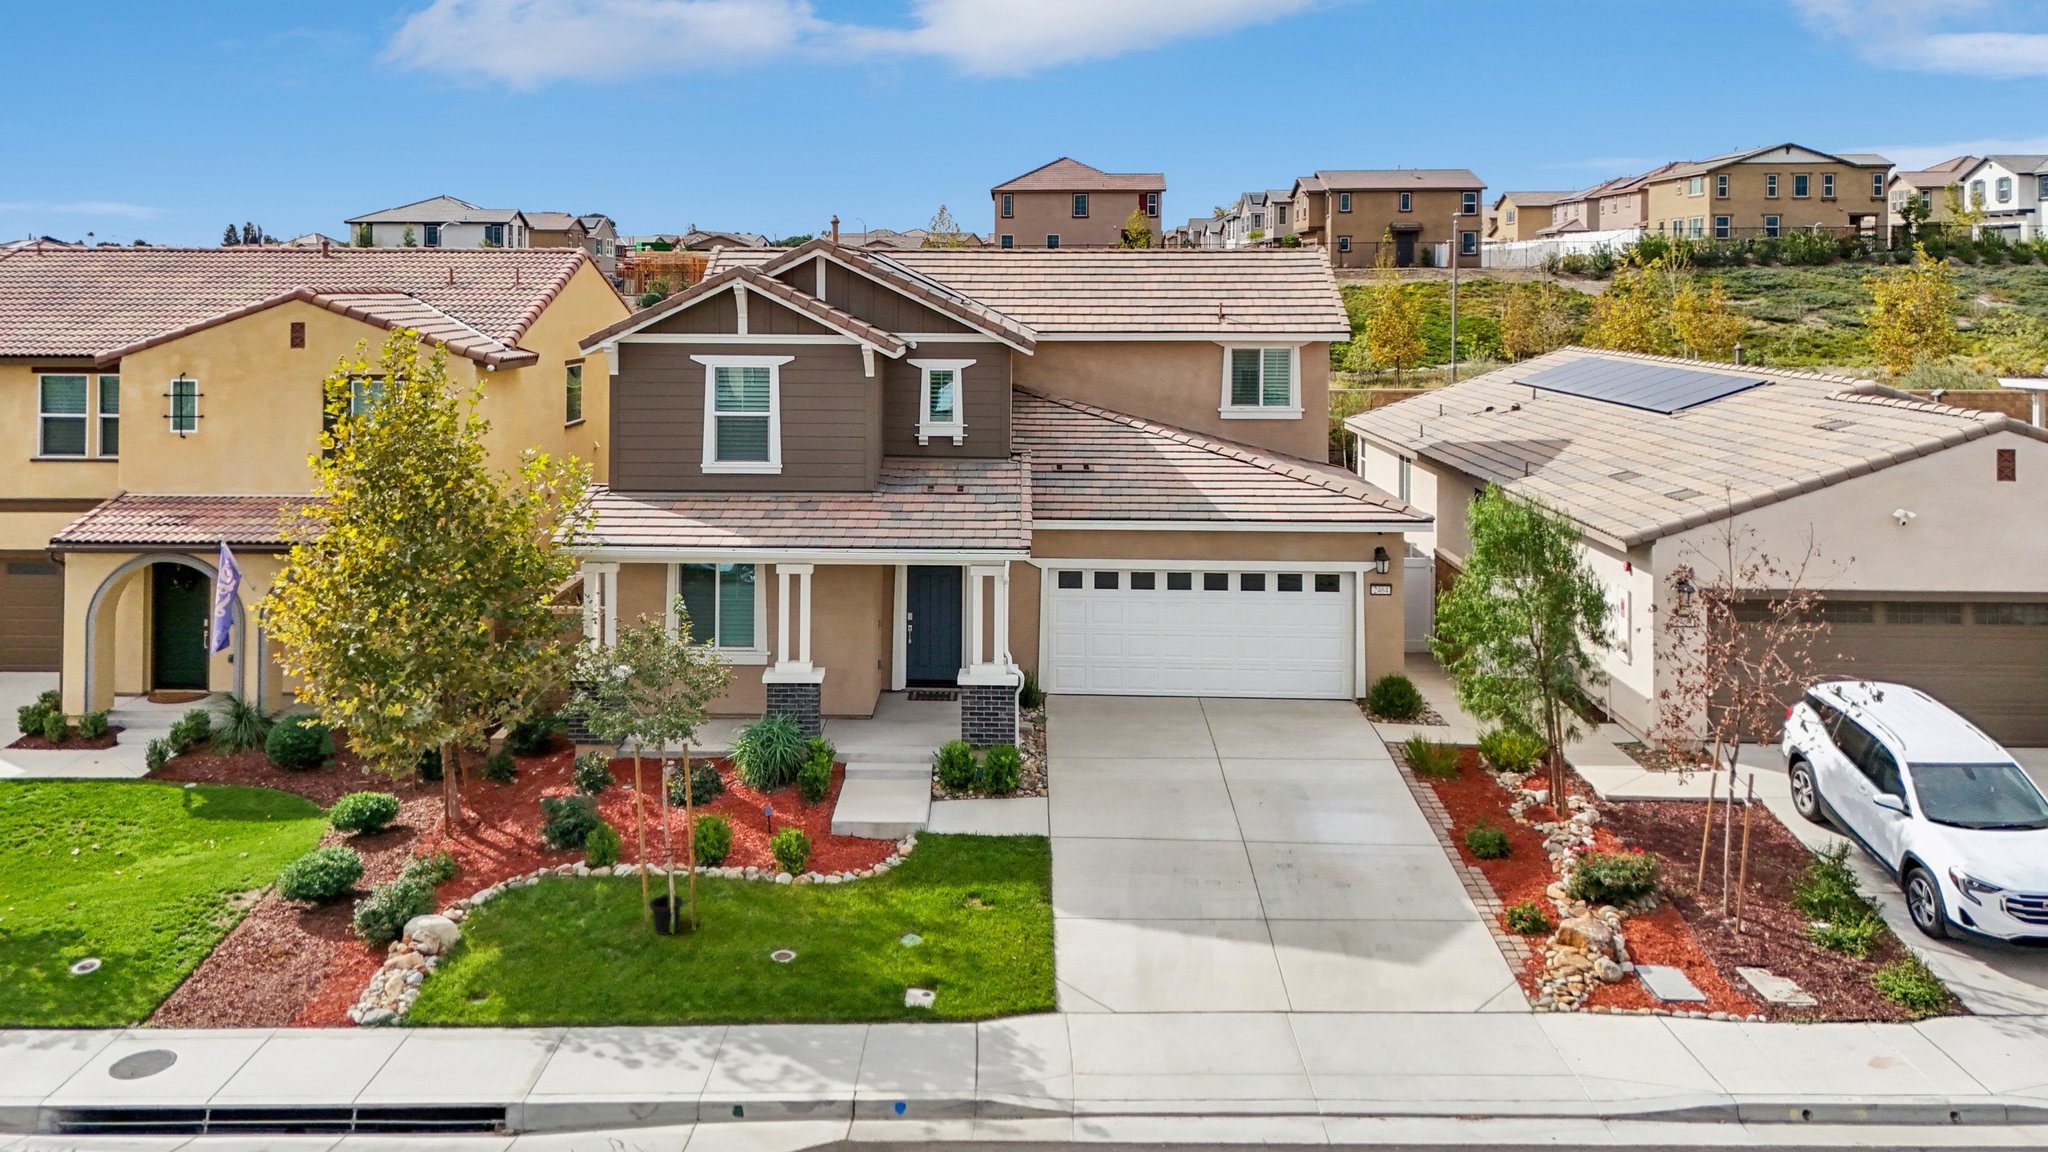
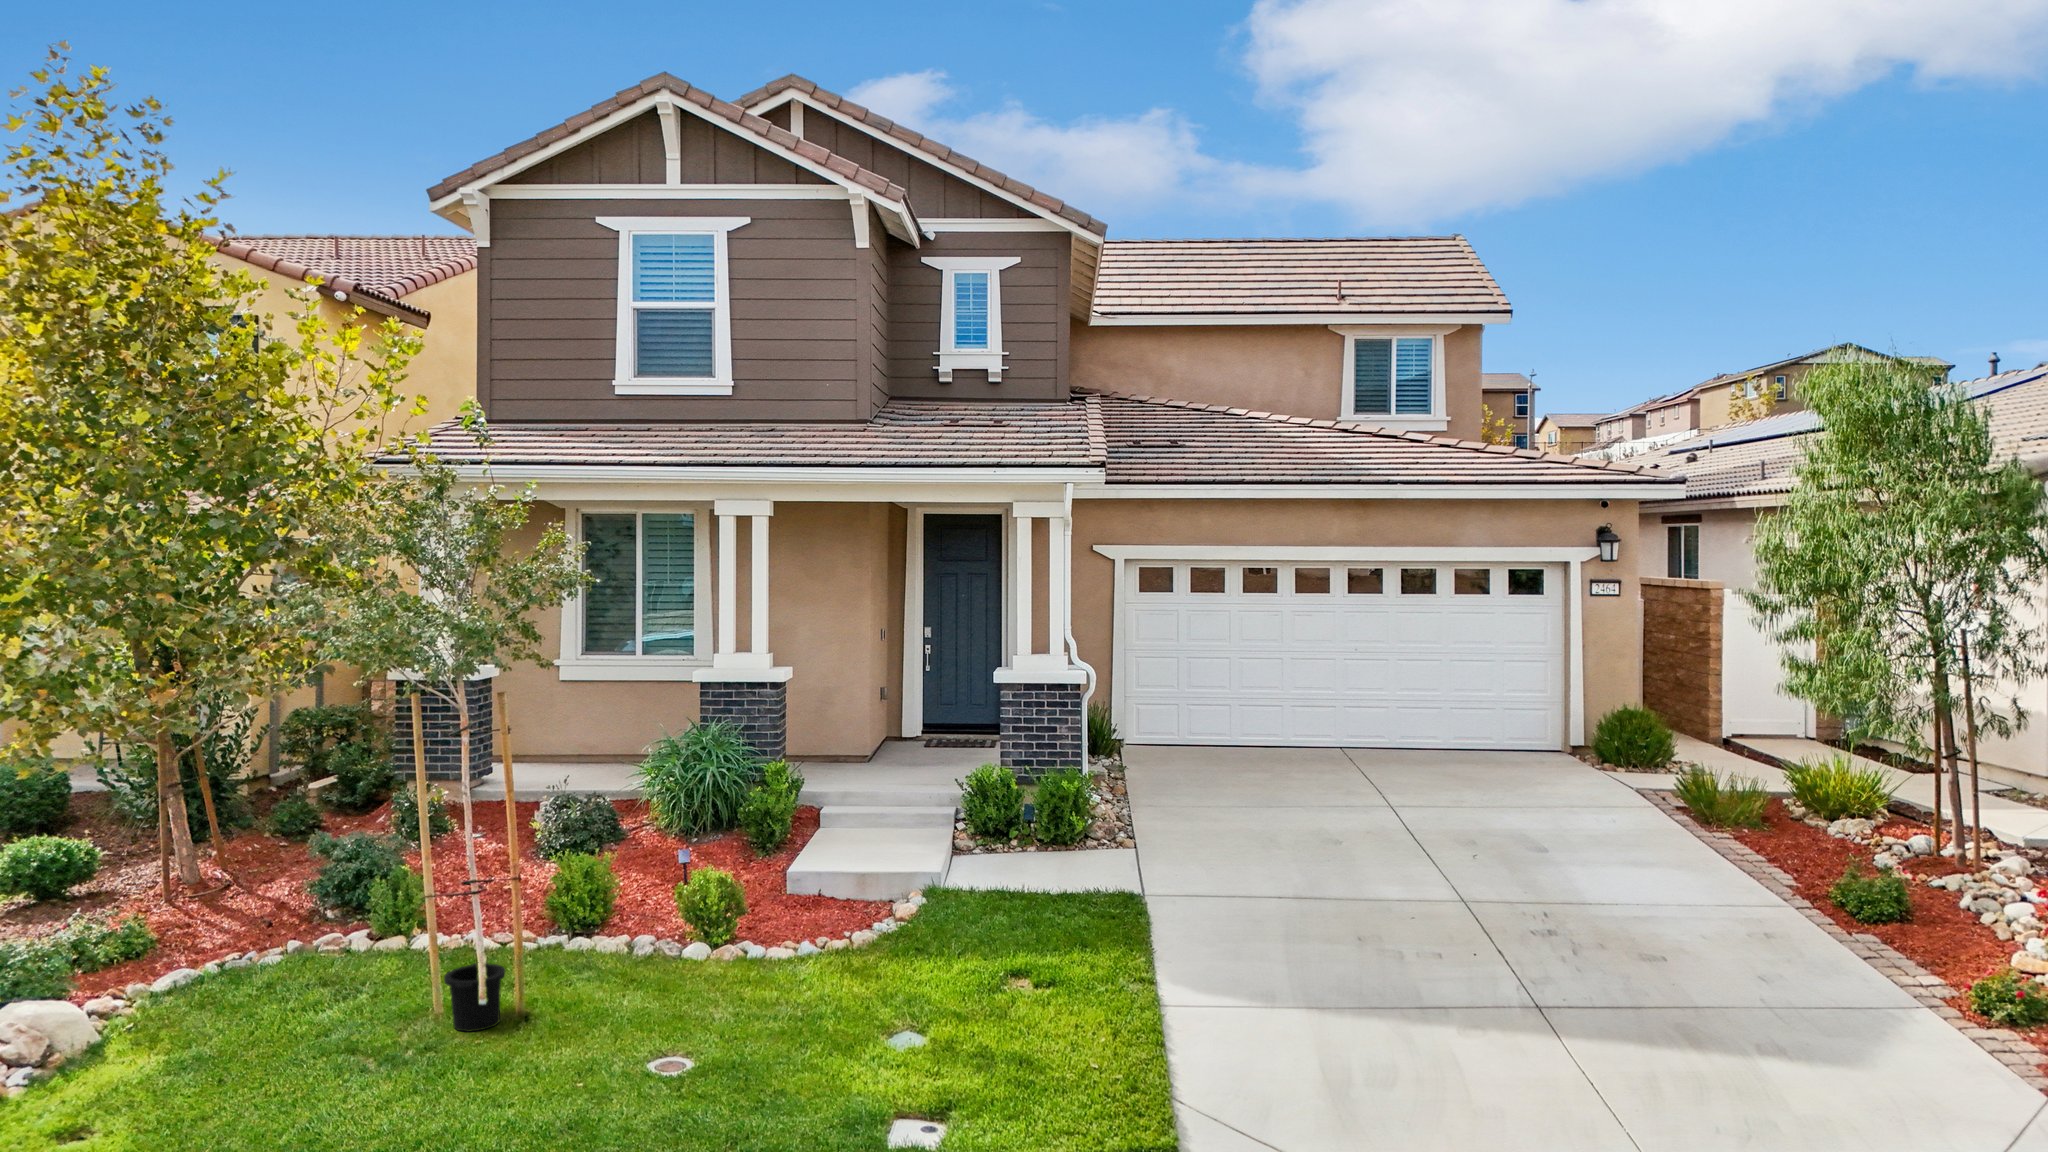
potted tree: present [320,731,336,772] -> none [22,762,52,831]

